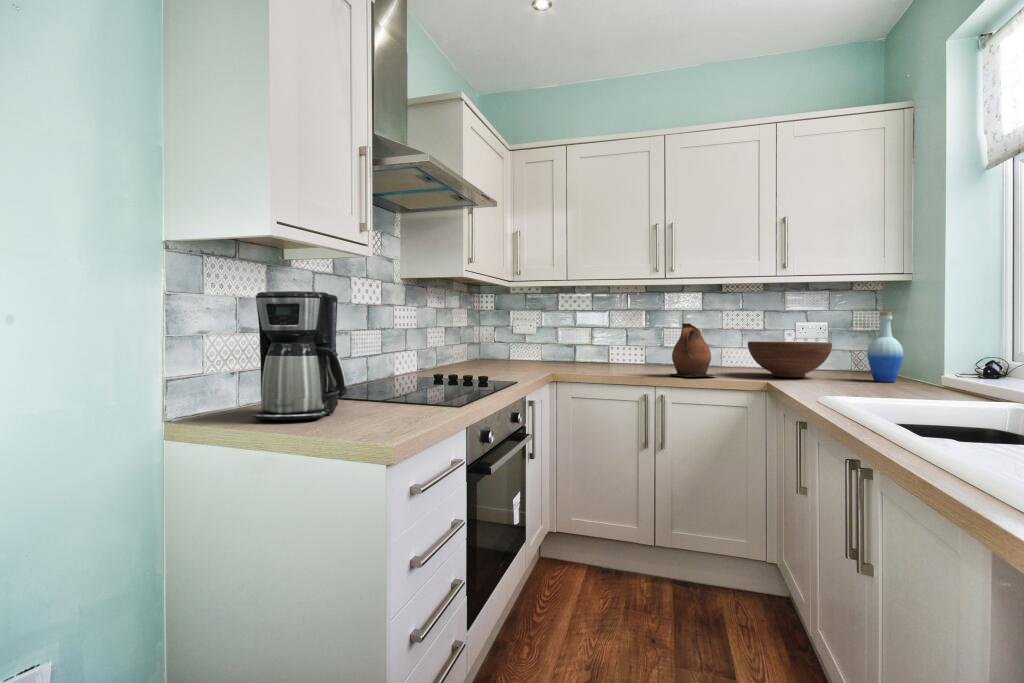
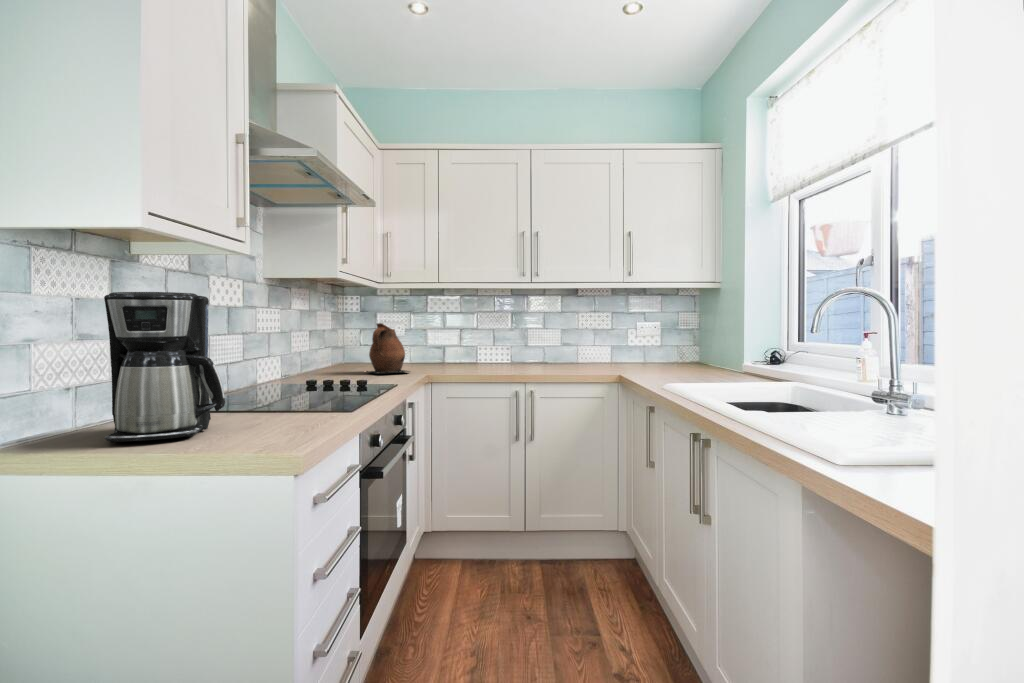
bottle: present [867,312,903,382] -> none [693,315,720,373]
ceramic pitcher: present [670,323,718,377] -> present [367,323,409,373]
fruit bowl: present [748,341,832,378] -> none [601,340,667,371]

